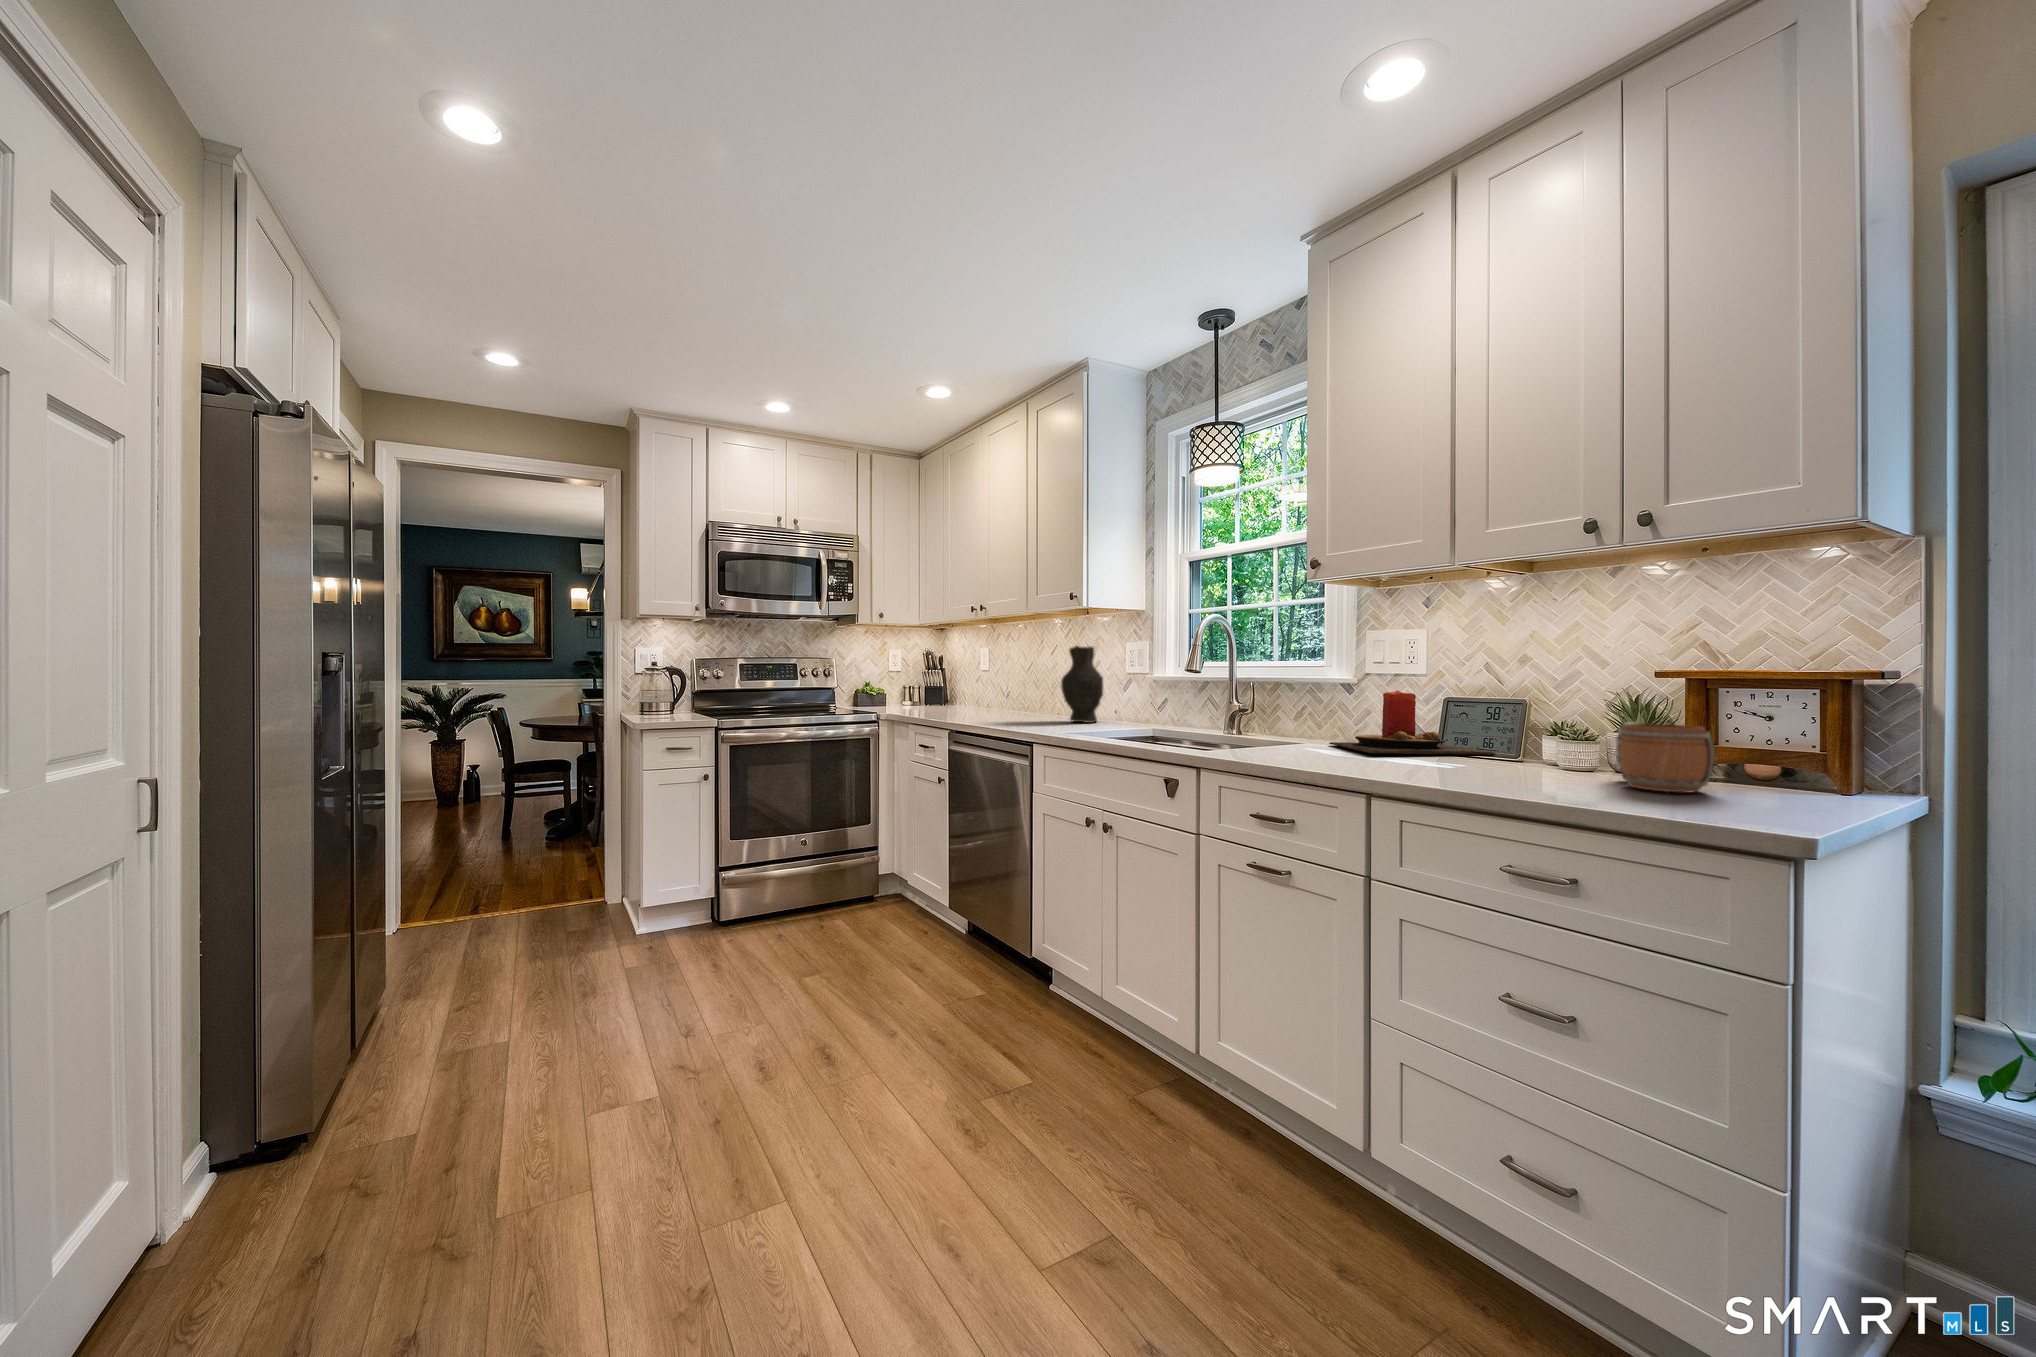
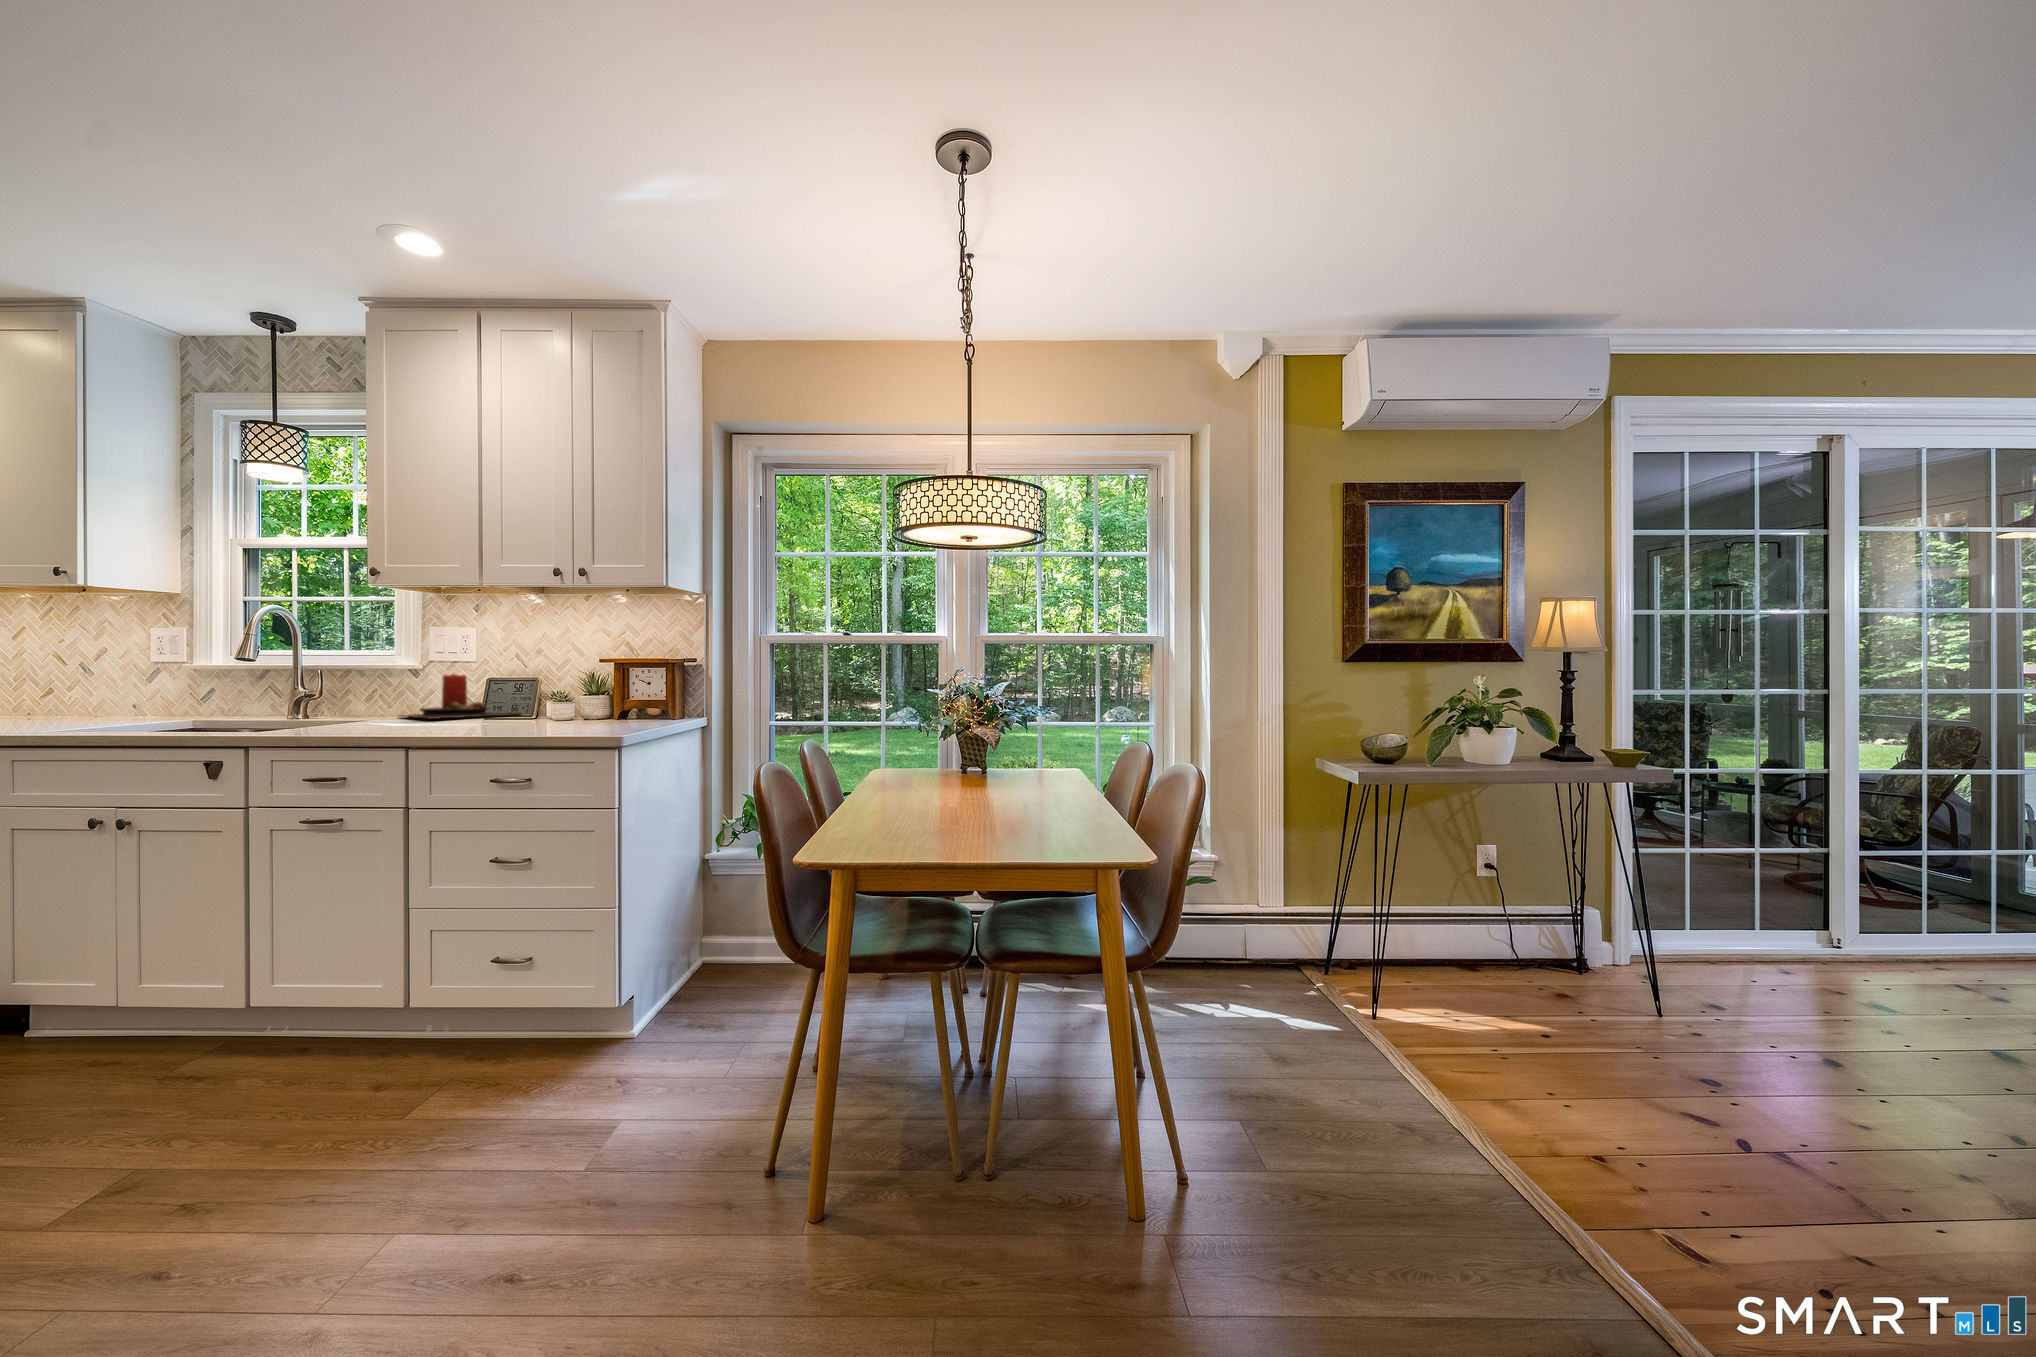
decorative vase: present [1061,646,1103,723] -> none [40,626,118,717]
mug: present [1615,722,1715,793] -> none [574,687,616,722]

